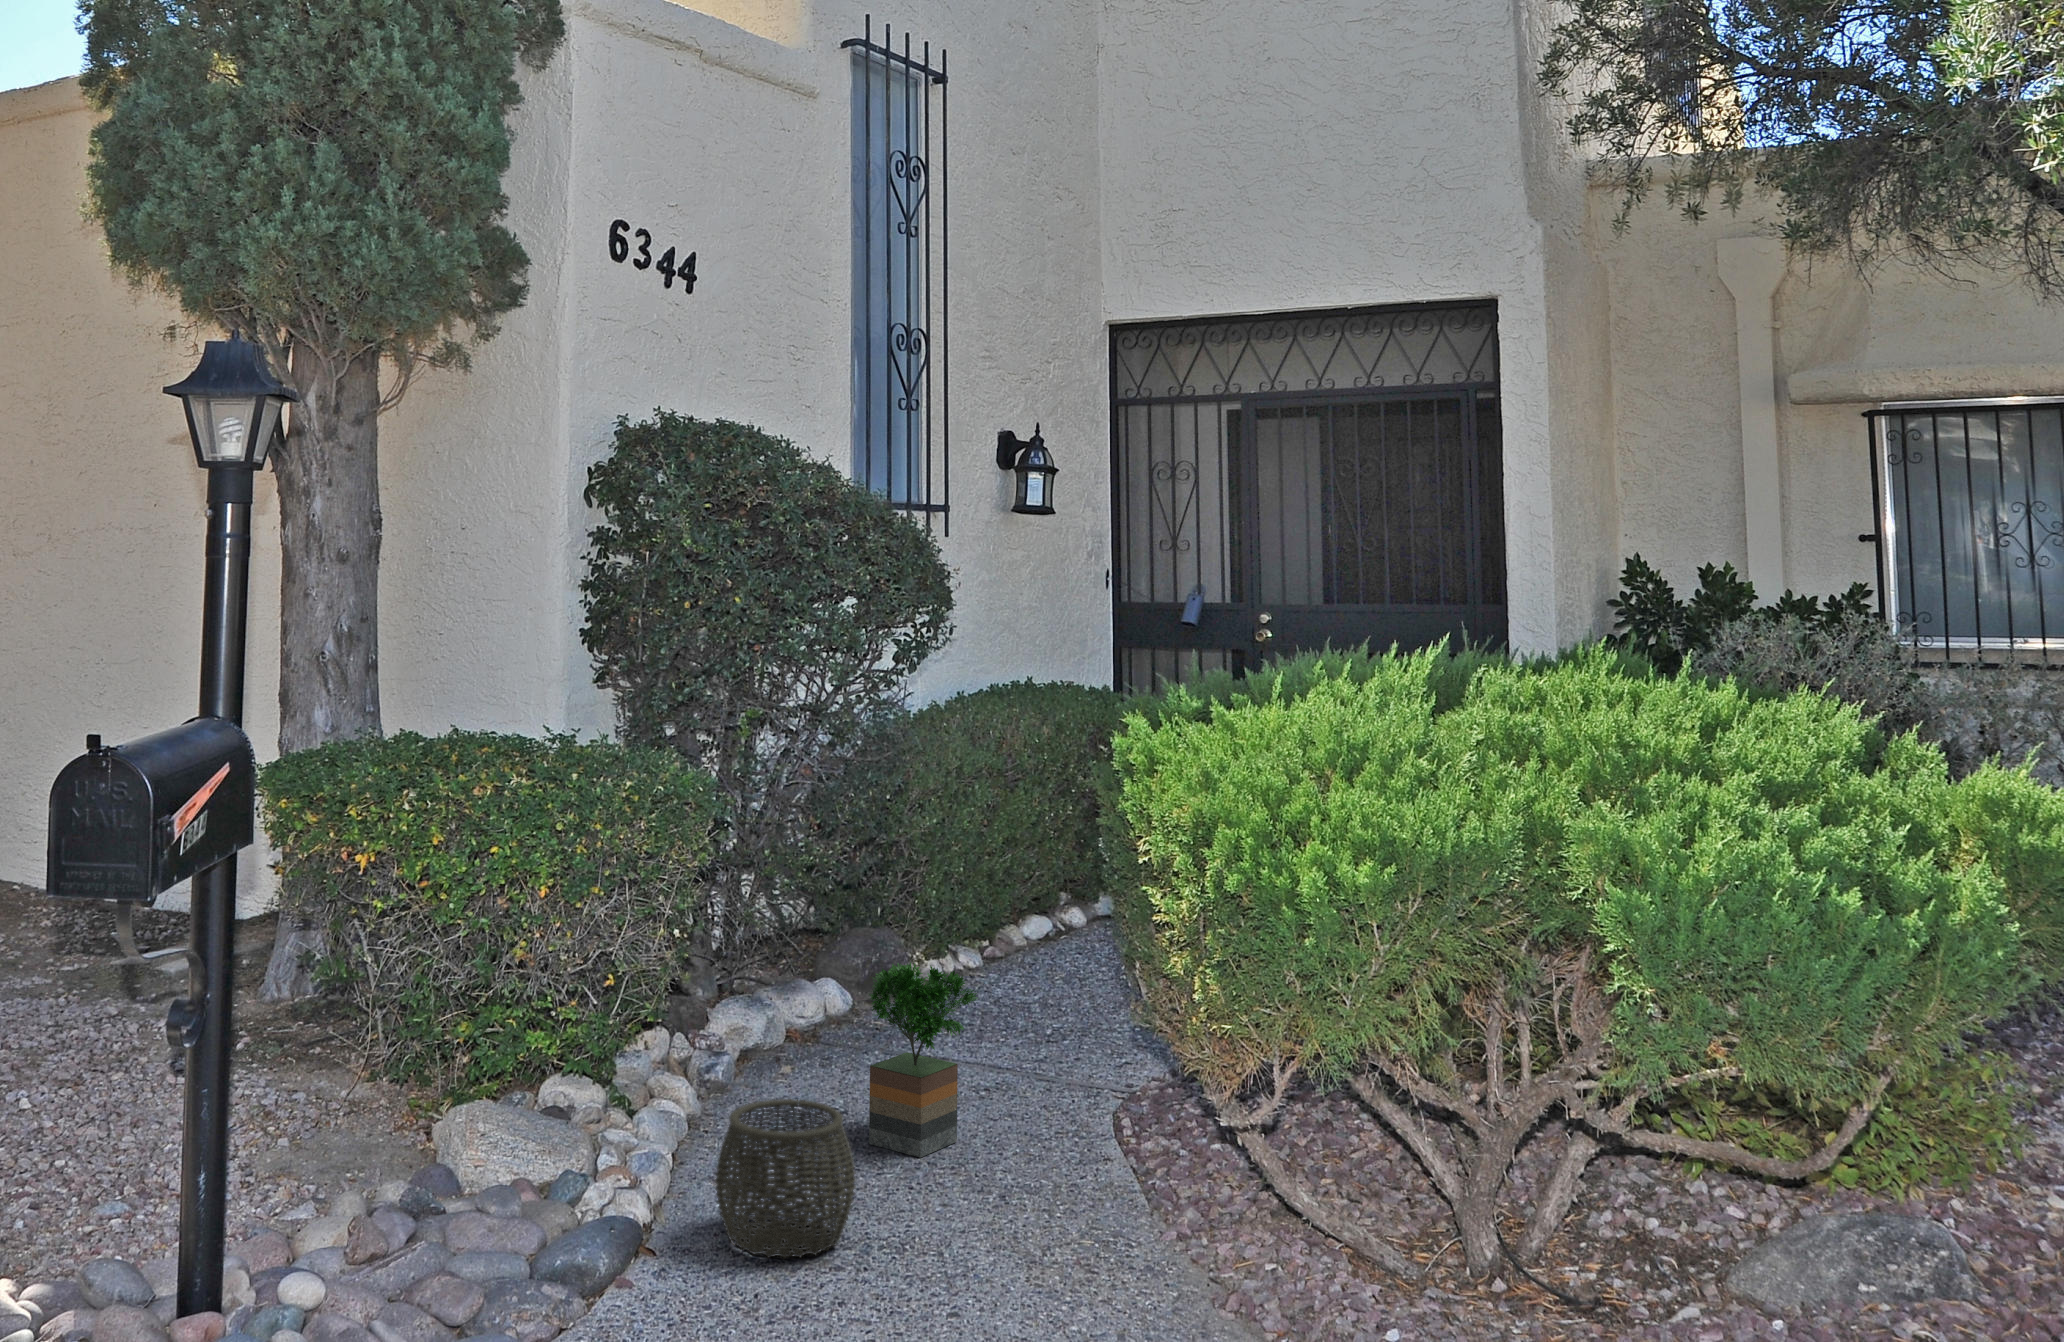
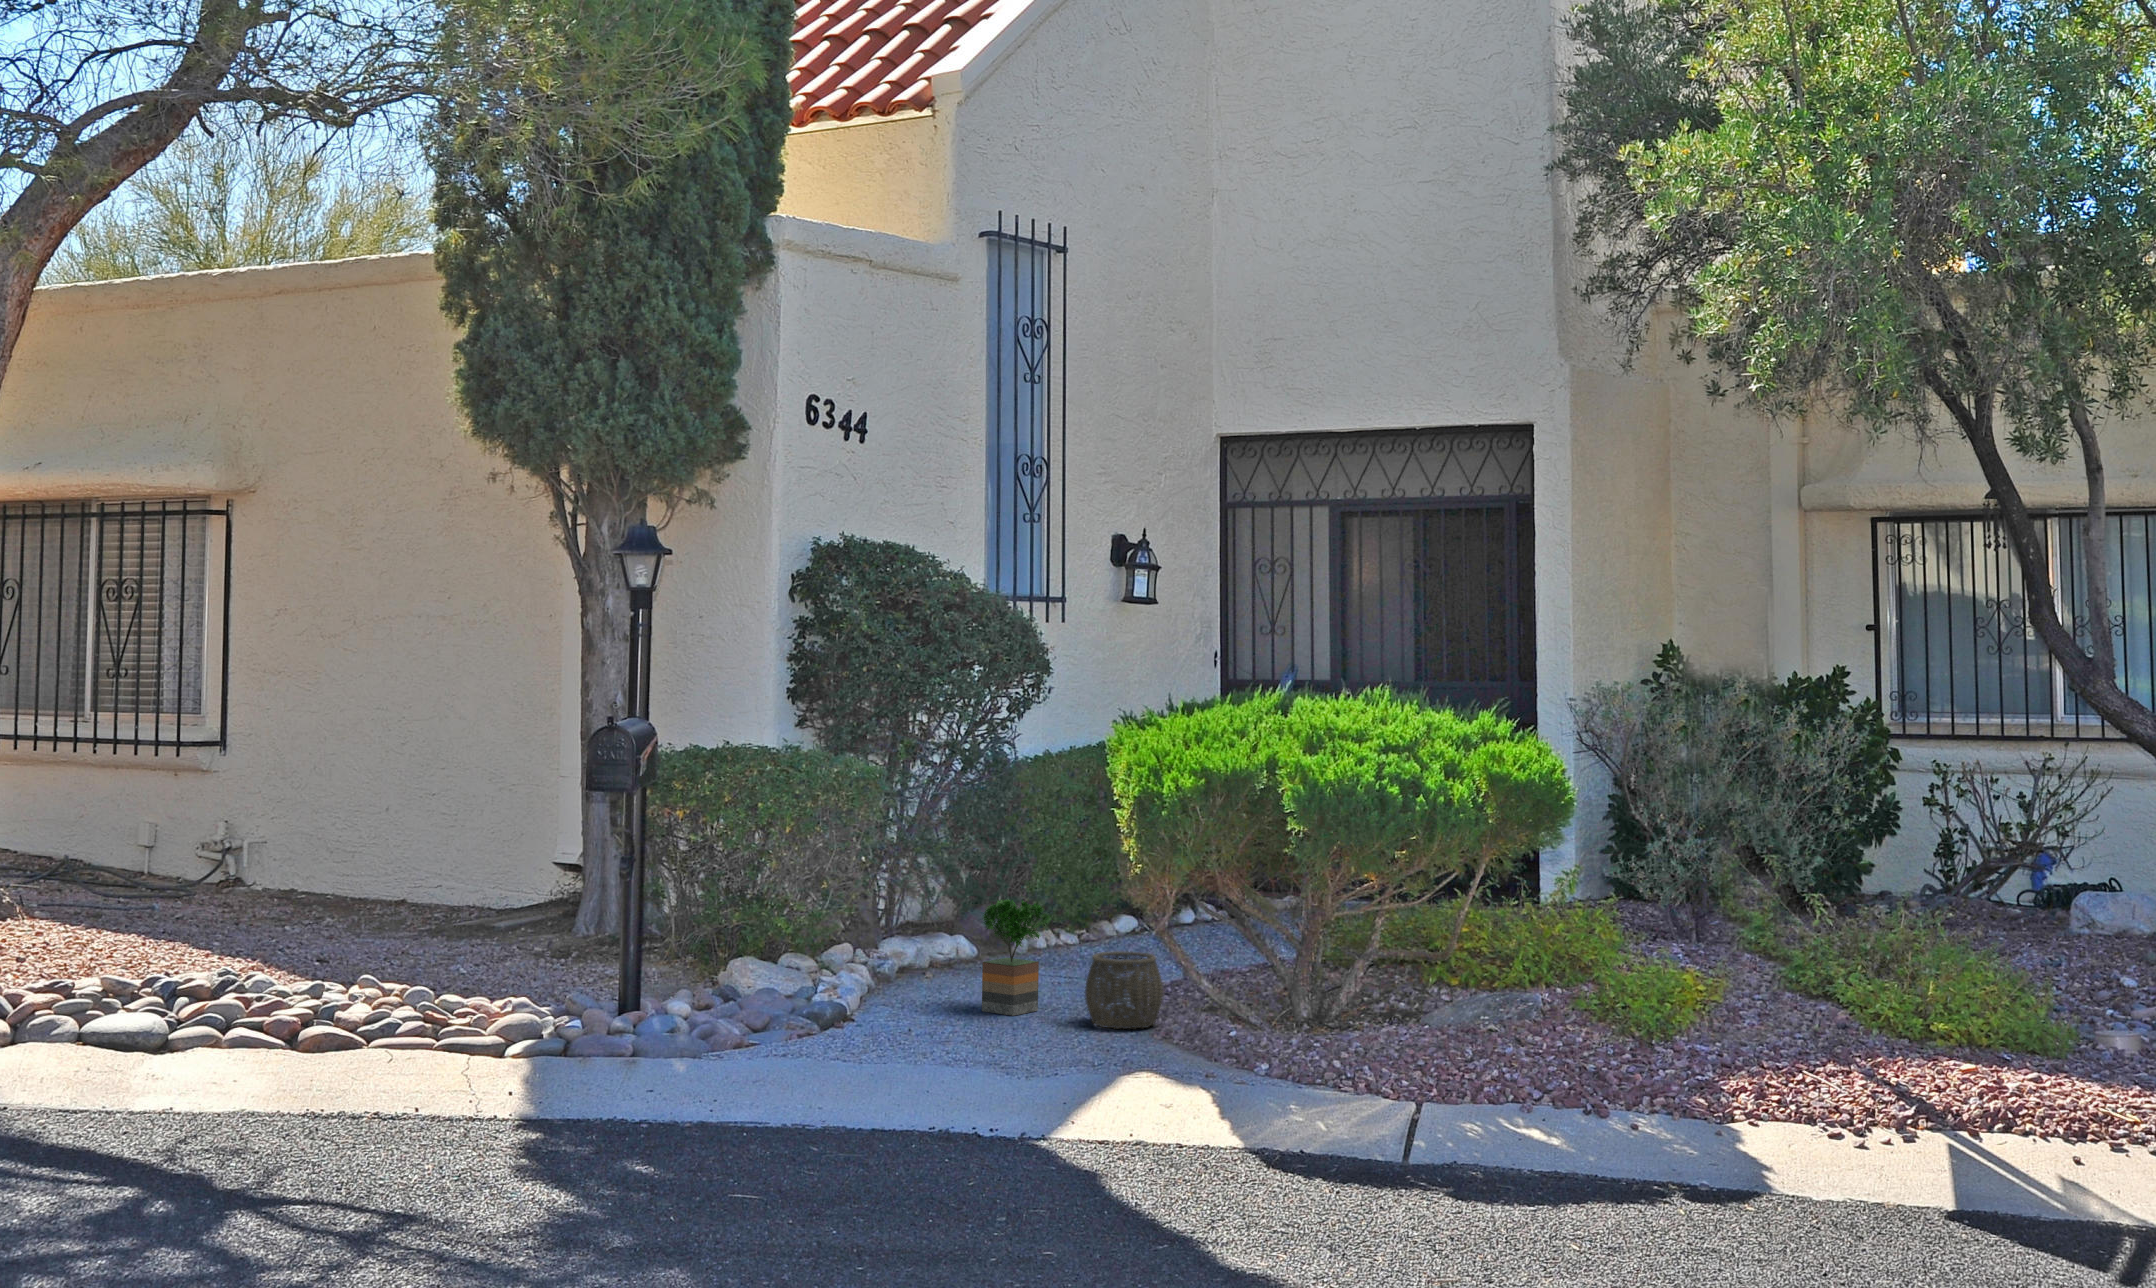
woven basket: present [715,1099,856,1258] -> present [1085,951,1163,1029]

